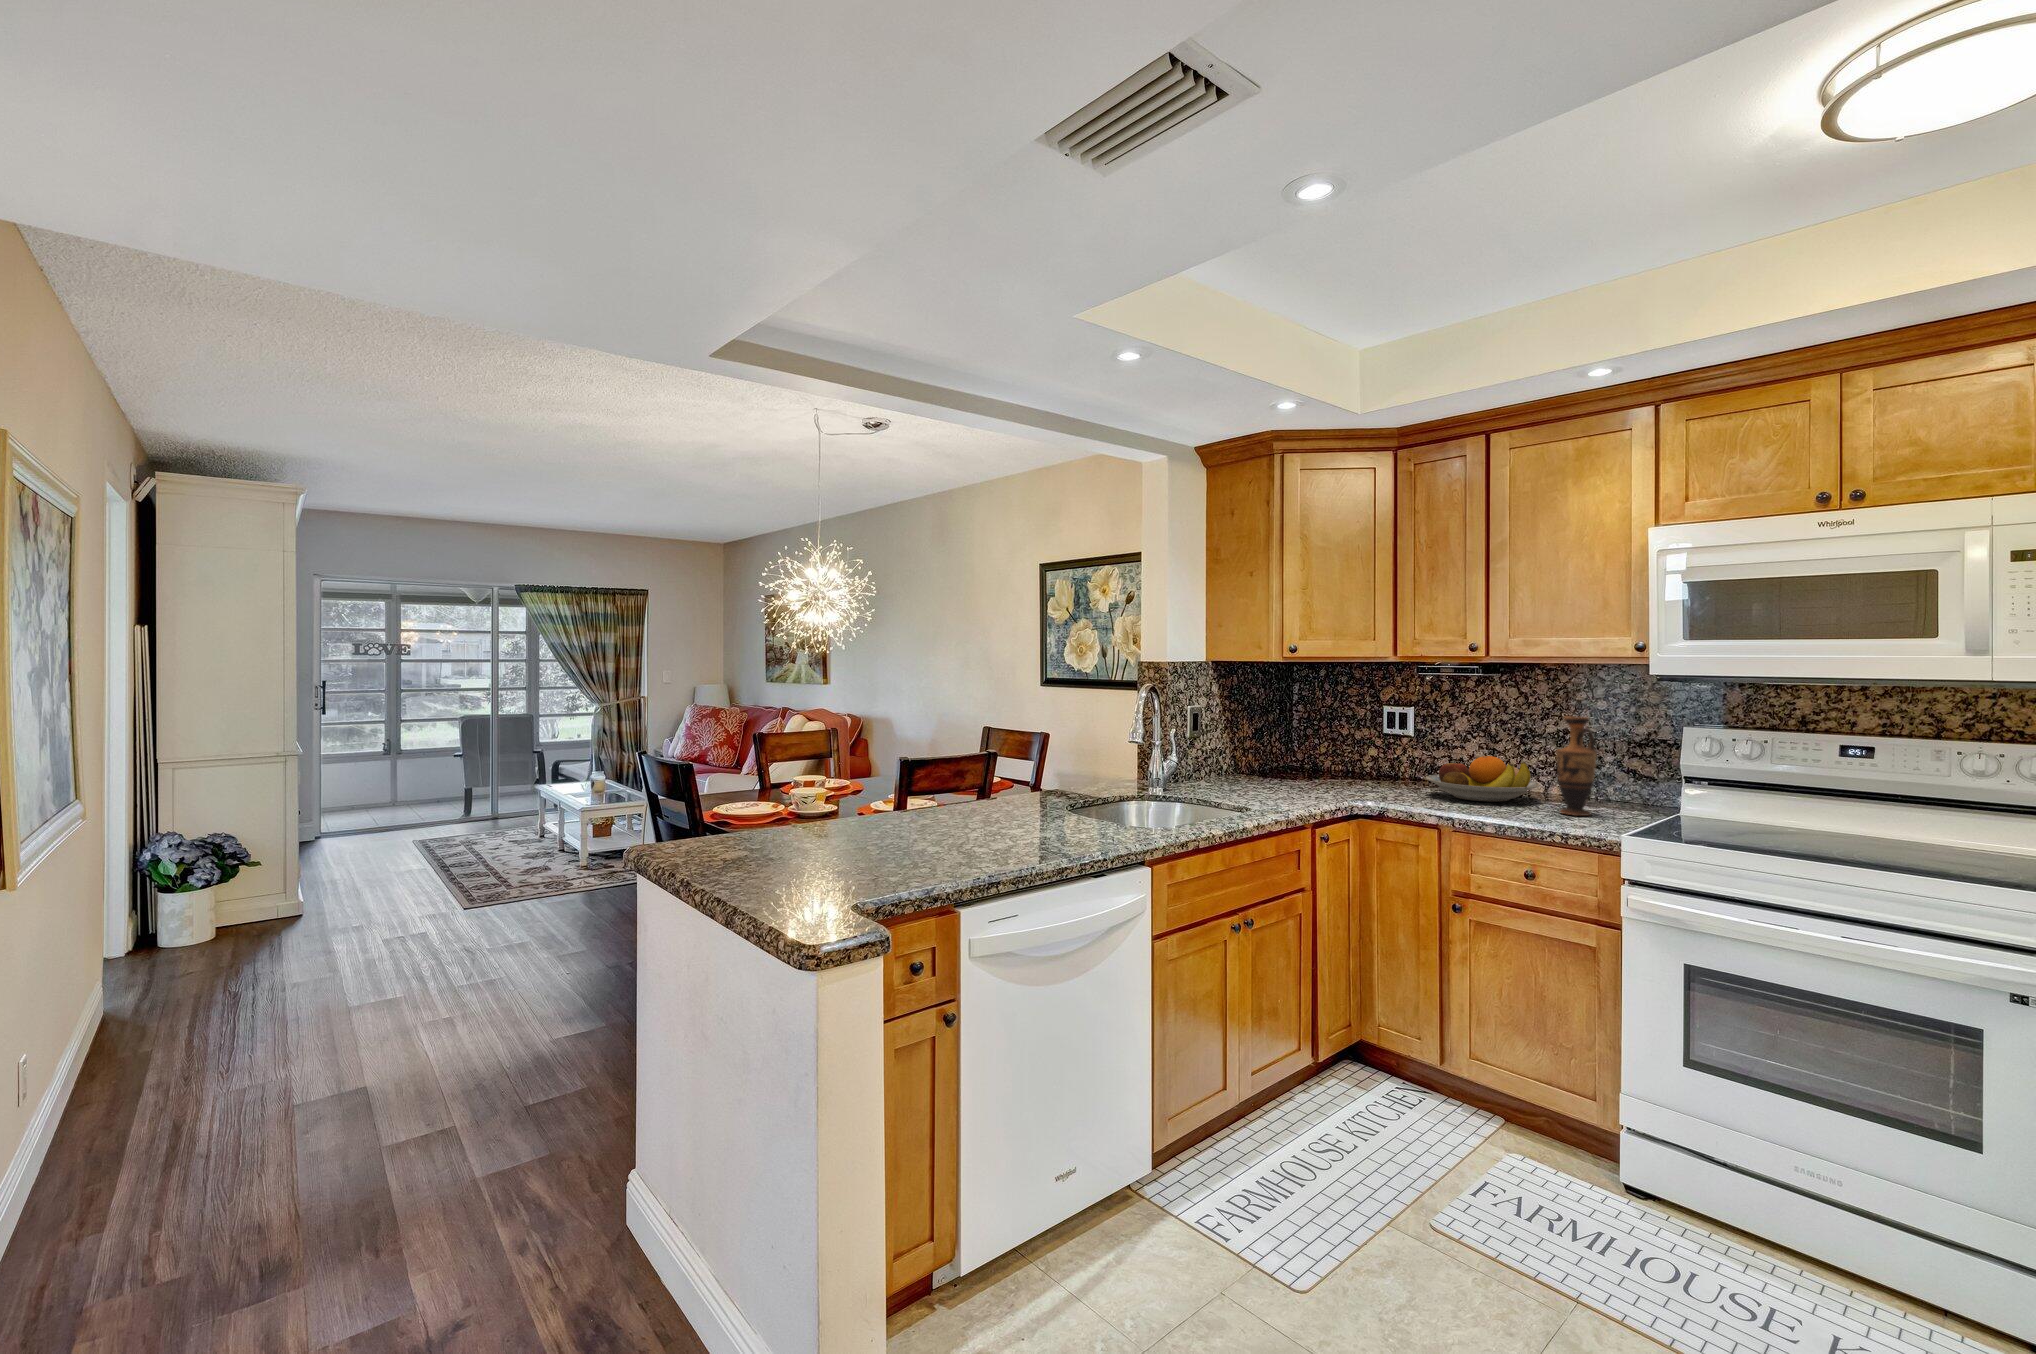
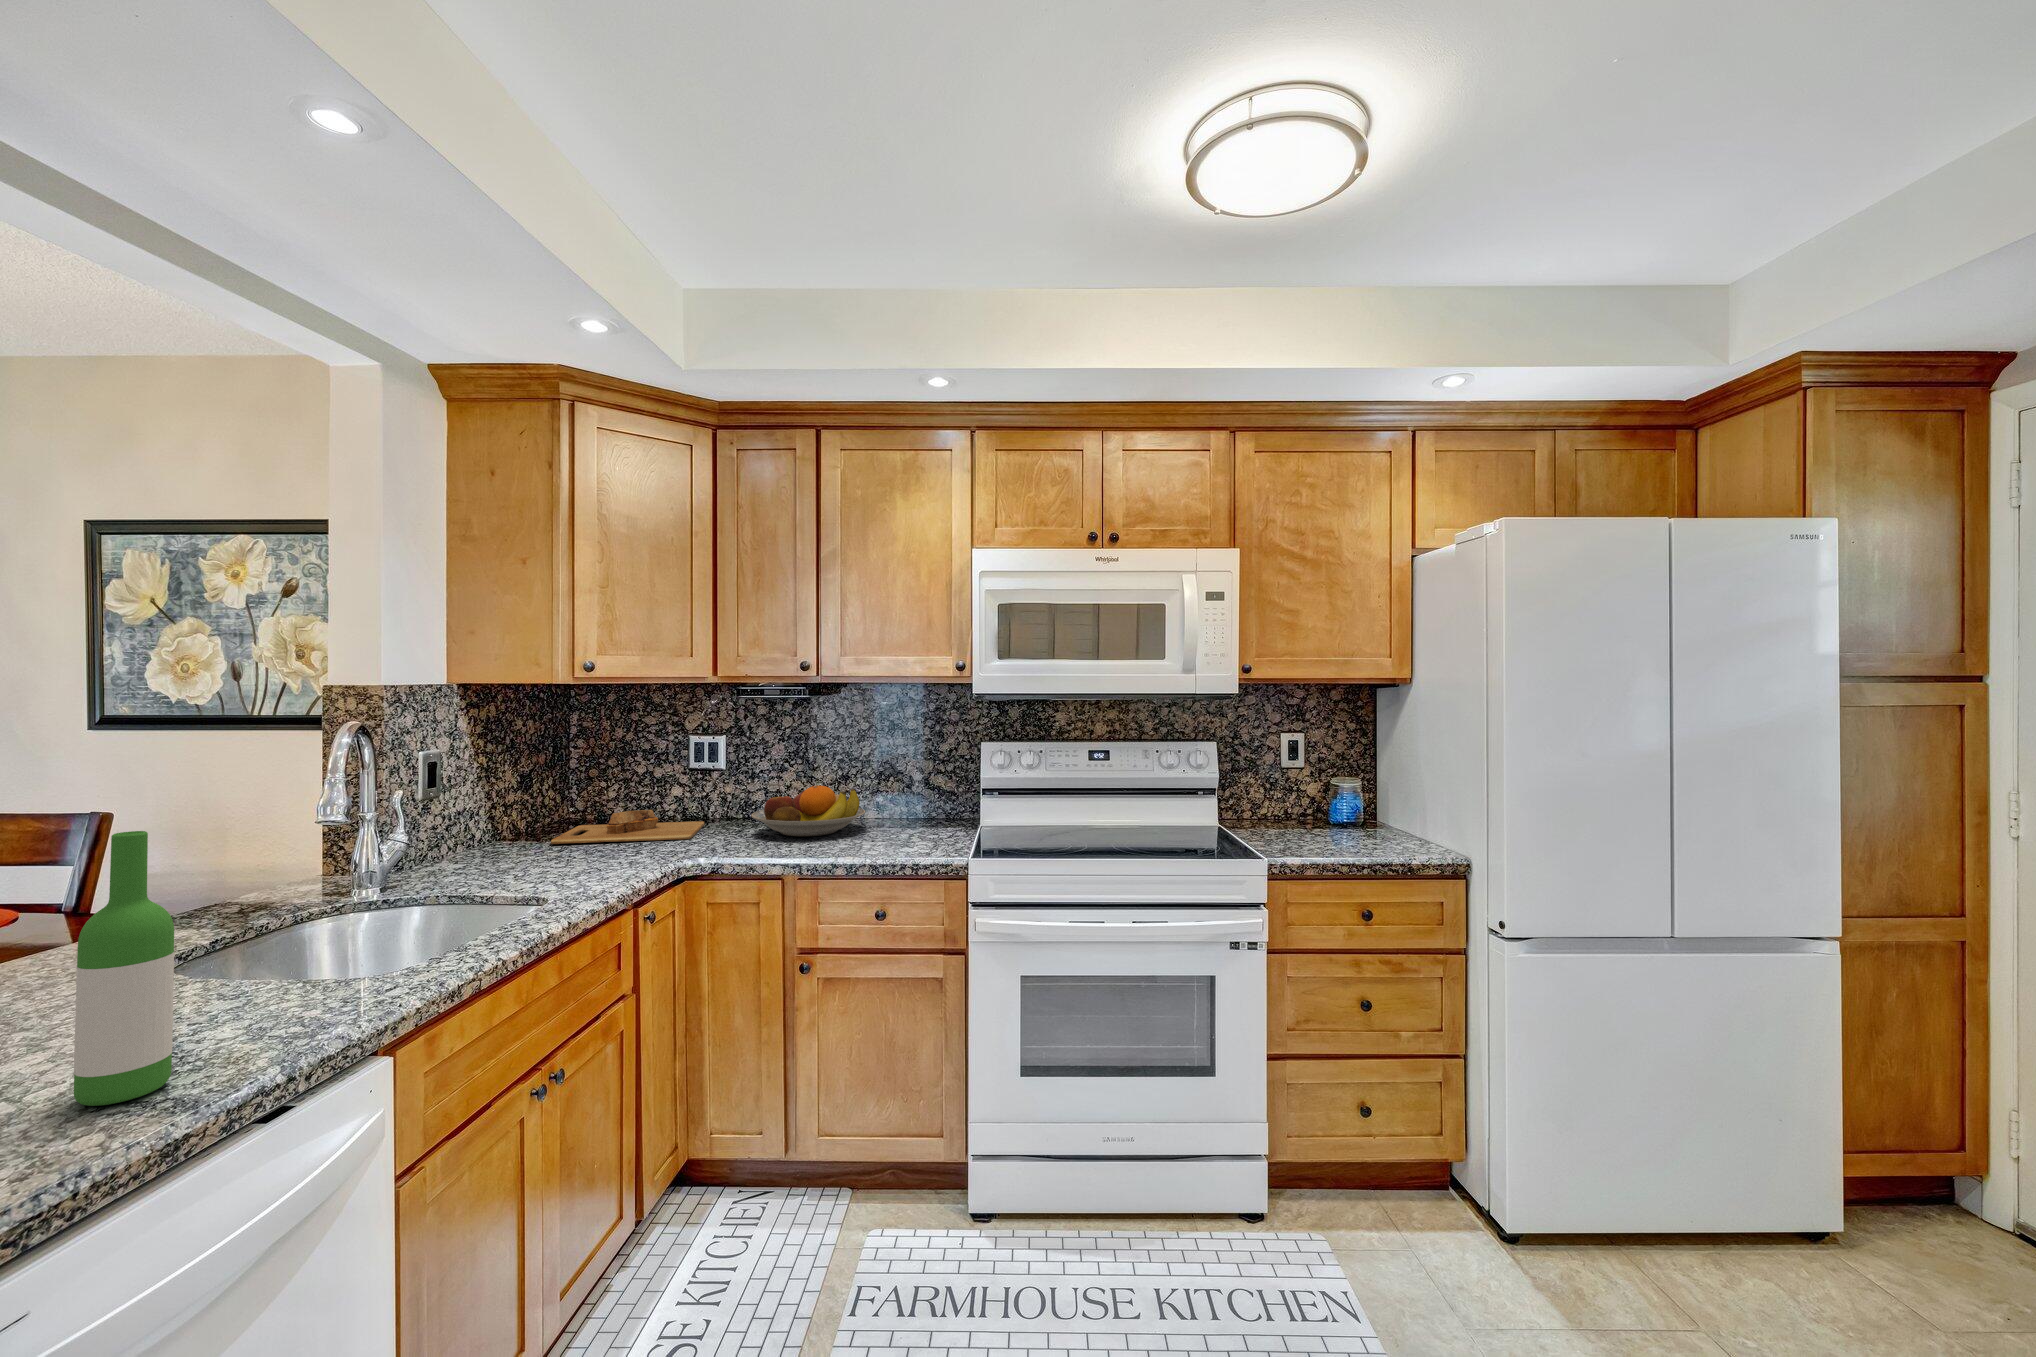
vase: present [1556,716,1597,816] -> none [890,739,927,840]
wine bottle: none [1036,730,1067,849] -> present [74,831,174,1106]
cutting board: none [1272,763,1395,791] -> present [551,810,704,844]

